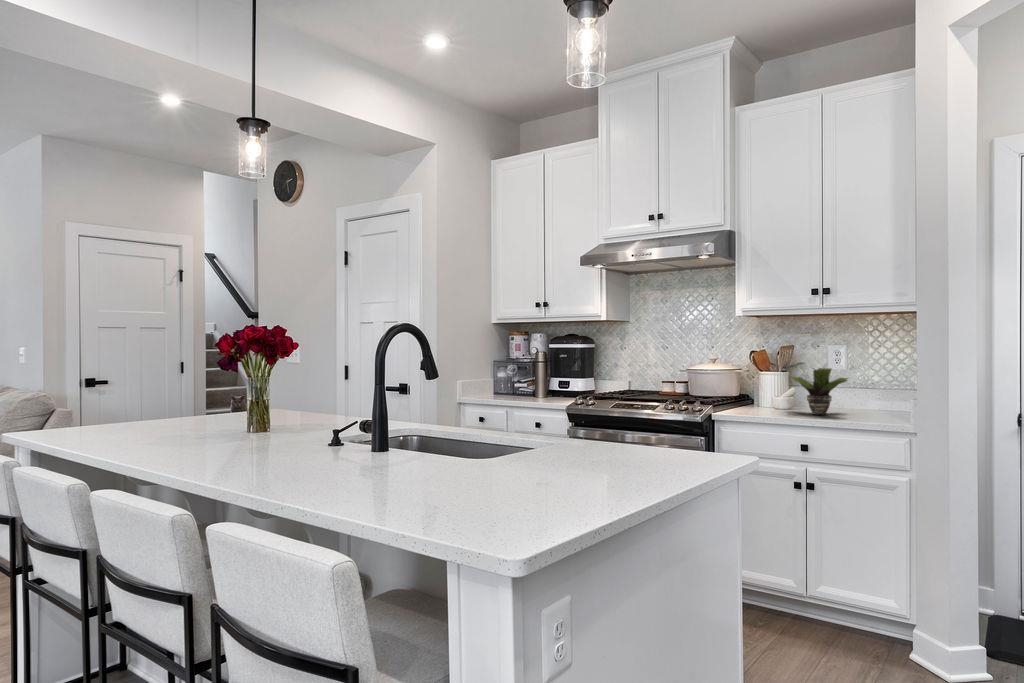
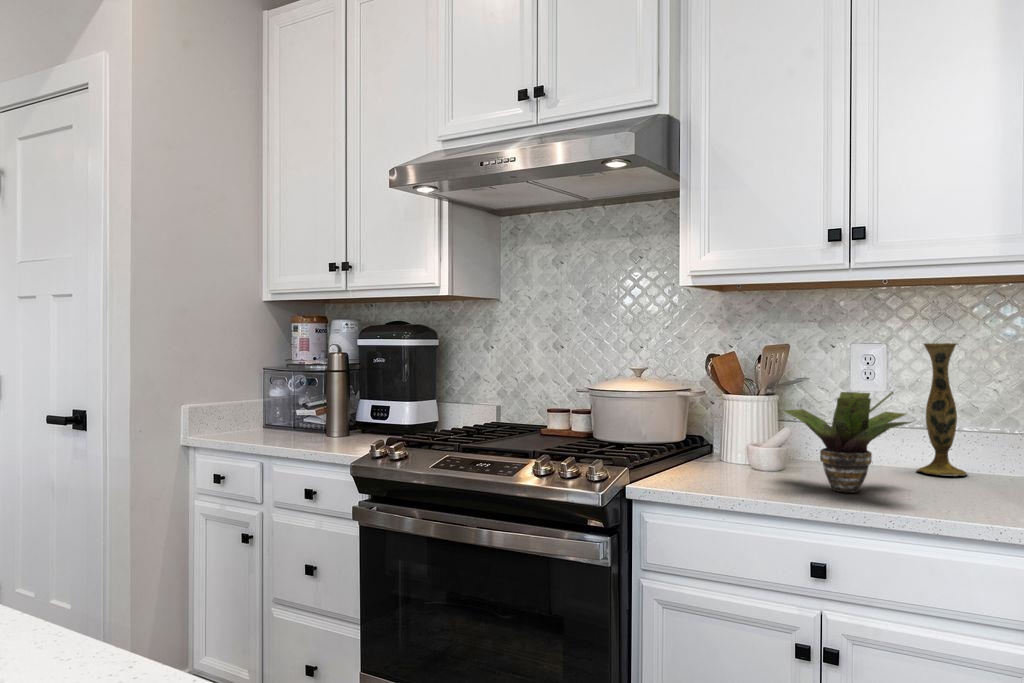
vase: none [859,344,885,410] -> present [917,343,967,476]

